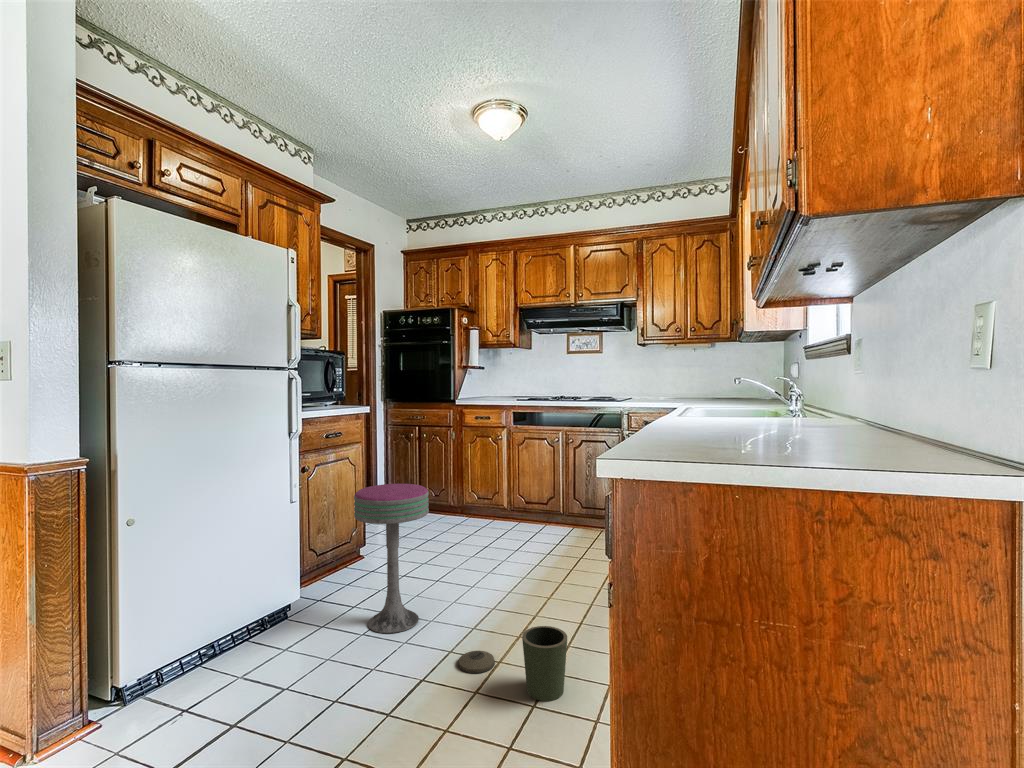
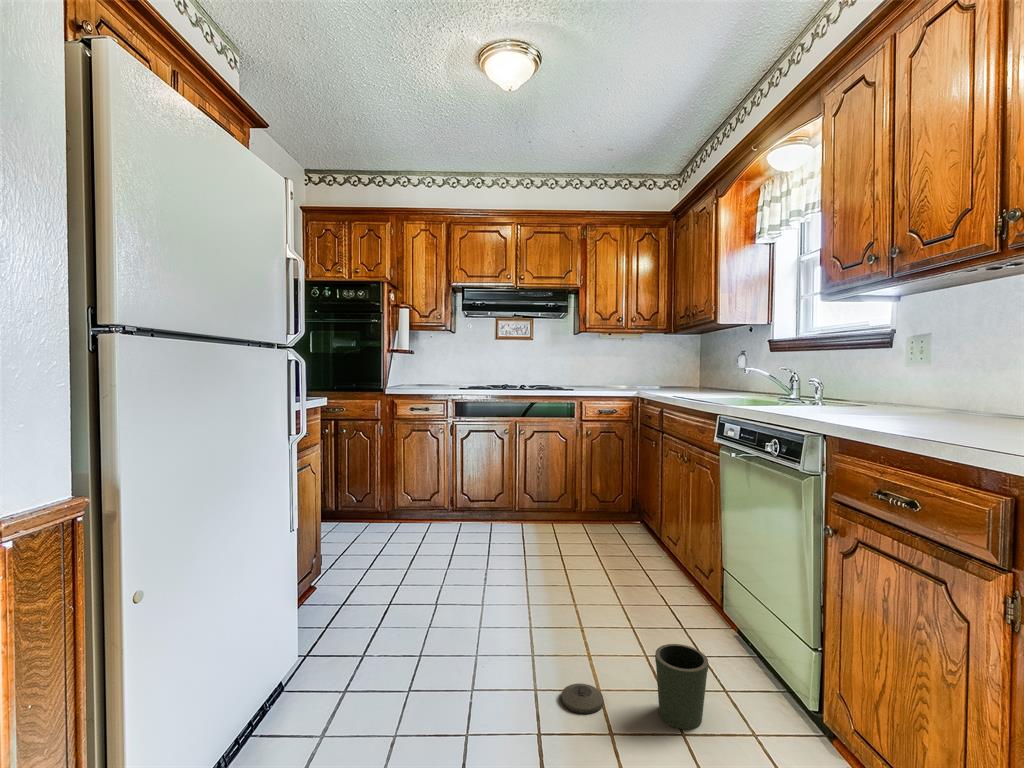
bar stool: present [354,484,429,633] -> none [391,495,483,685]

